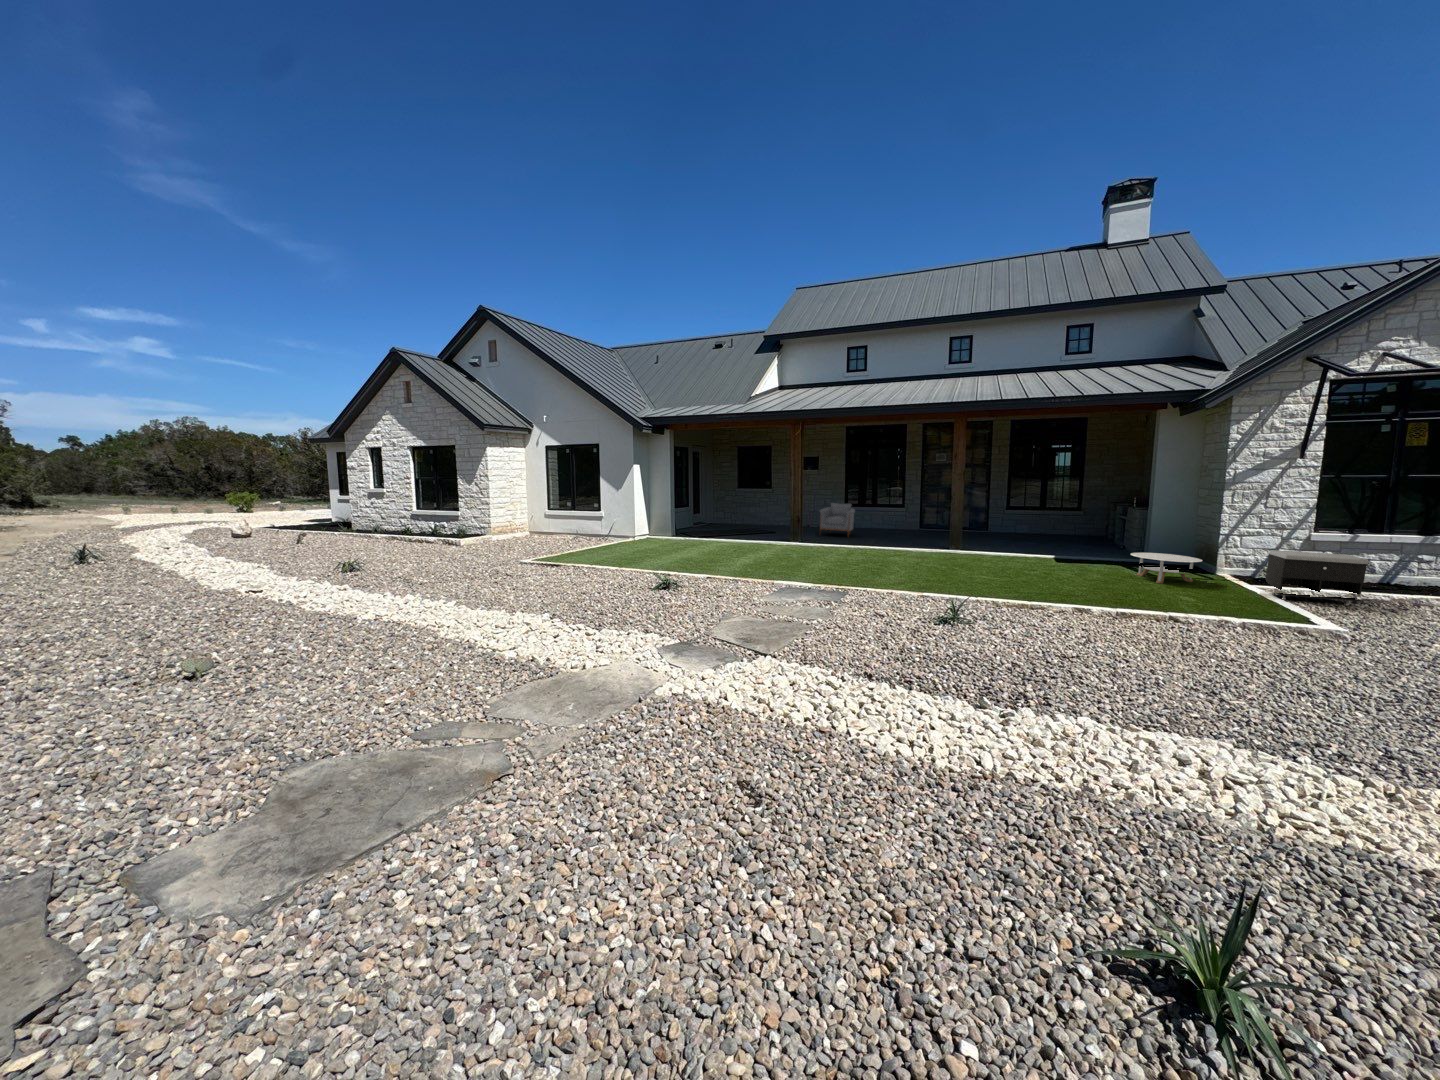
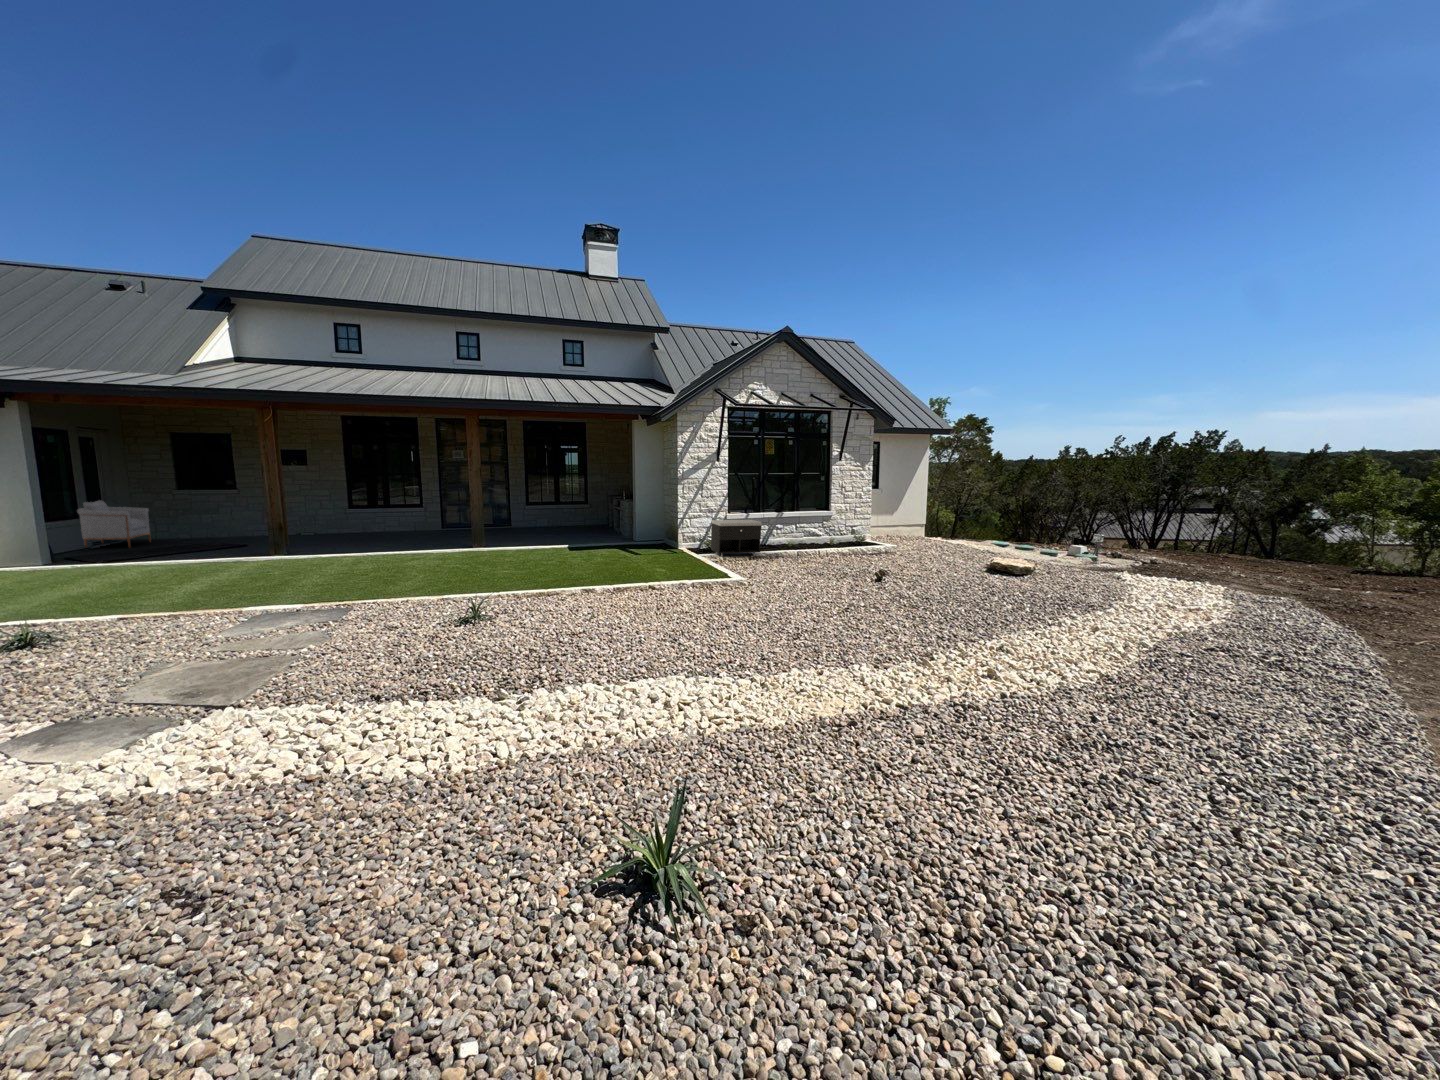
armchair: present [820,503,855,535] -> present [78,500,151,548]
round table: present [1131,553,1202,584] -> none [625,529,674,554]

